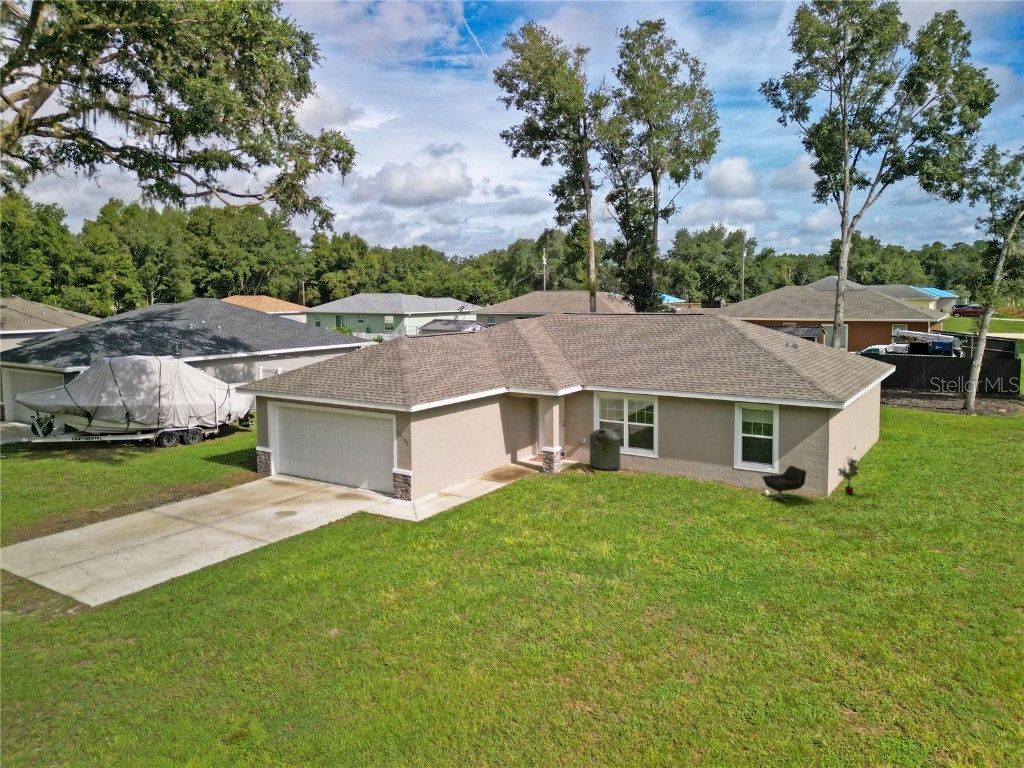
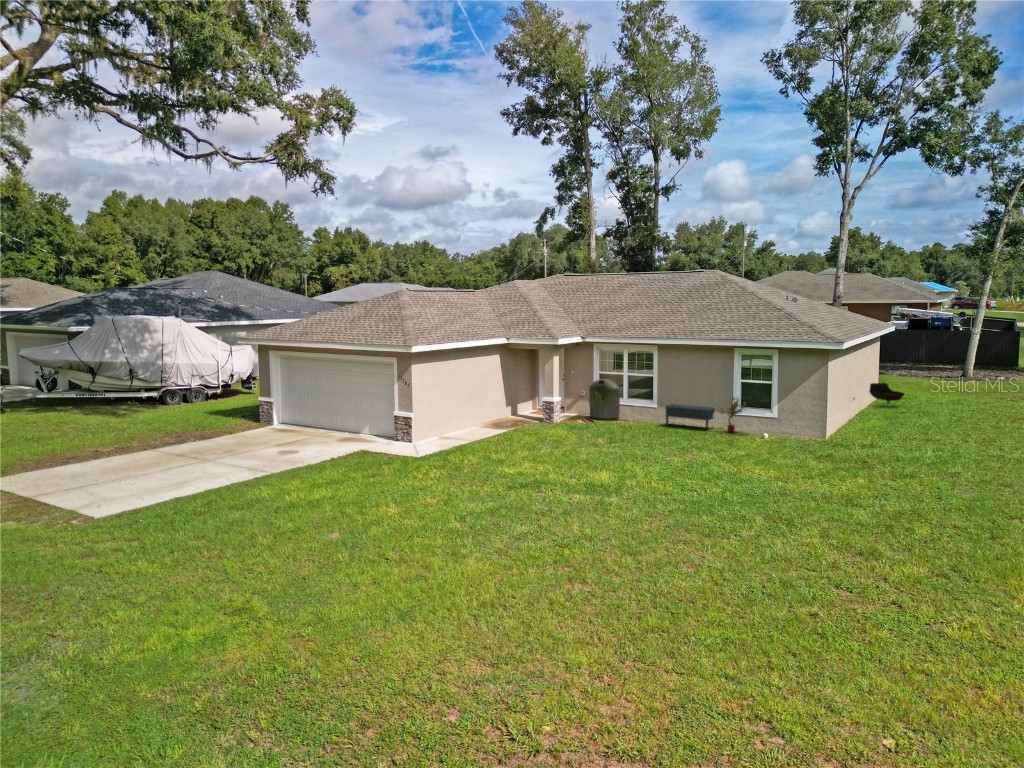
bench: none [666,456,717,486] -> present [665,404,715,430]
potted tree: present [838,458,859,495] -> present [718,398,746,432]
lounge chair: present [763,466,806,501] -> present [869,383,905,406]

